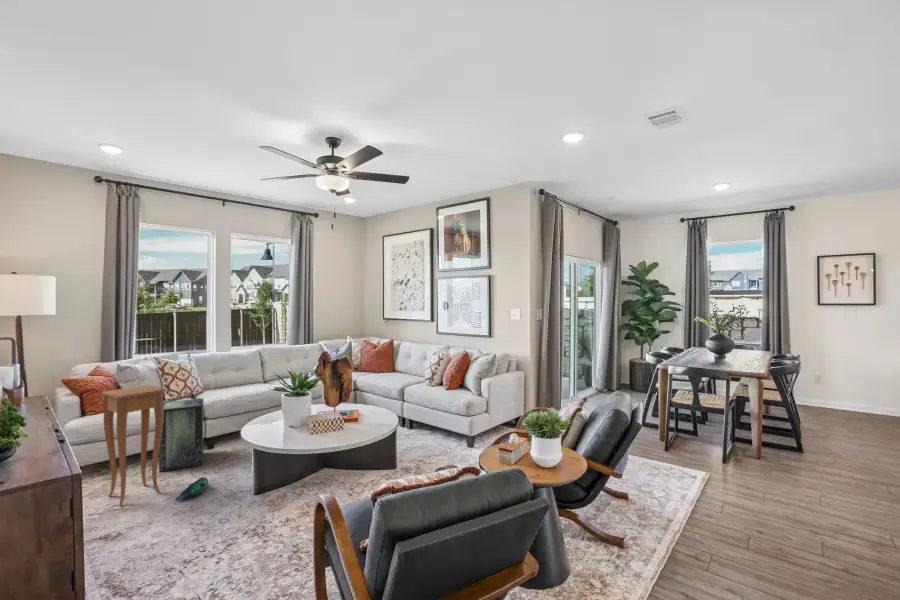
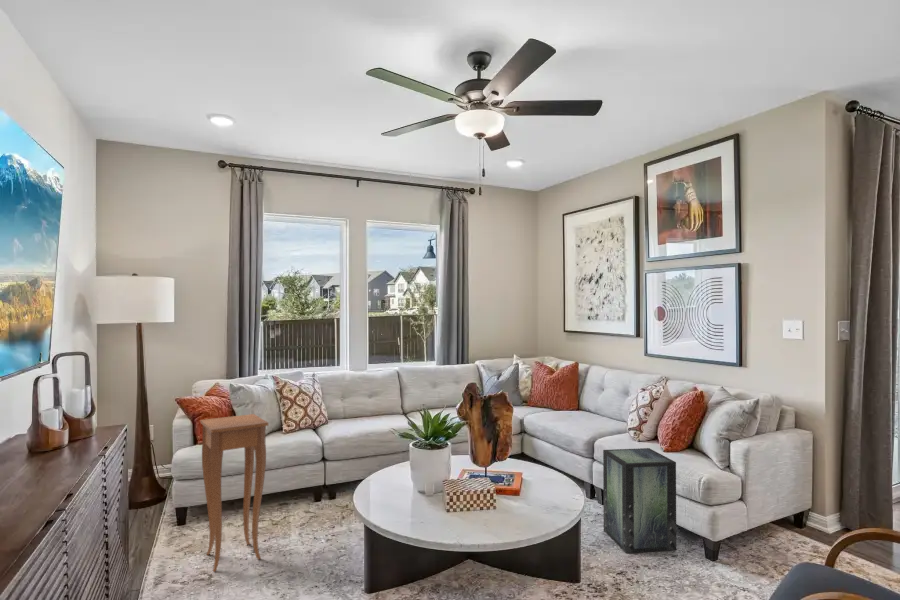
storage box: present [159,399,203,472] -> present [603,448,677,553]
plush toy: present [175,477,208,501] -> none [274,547,316,577]

